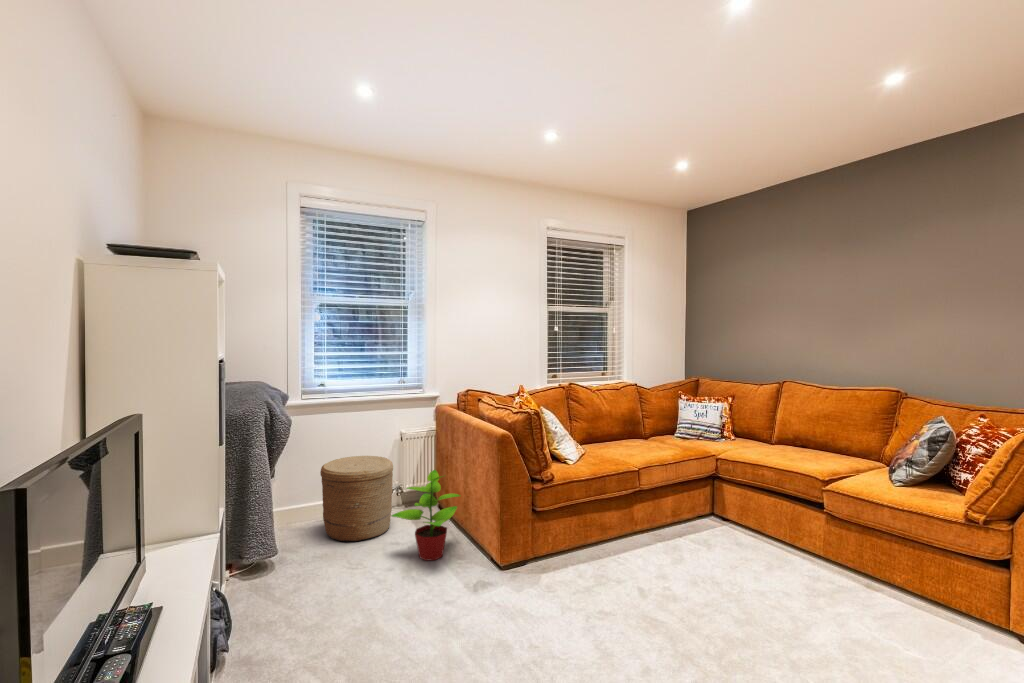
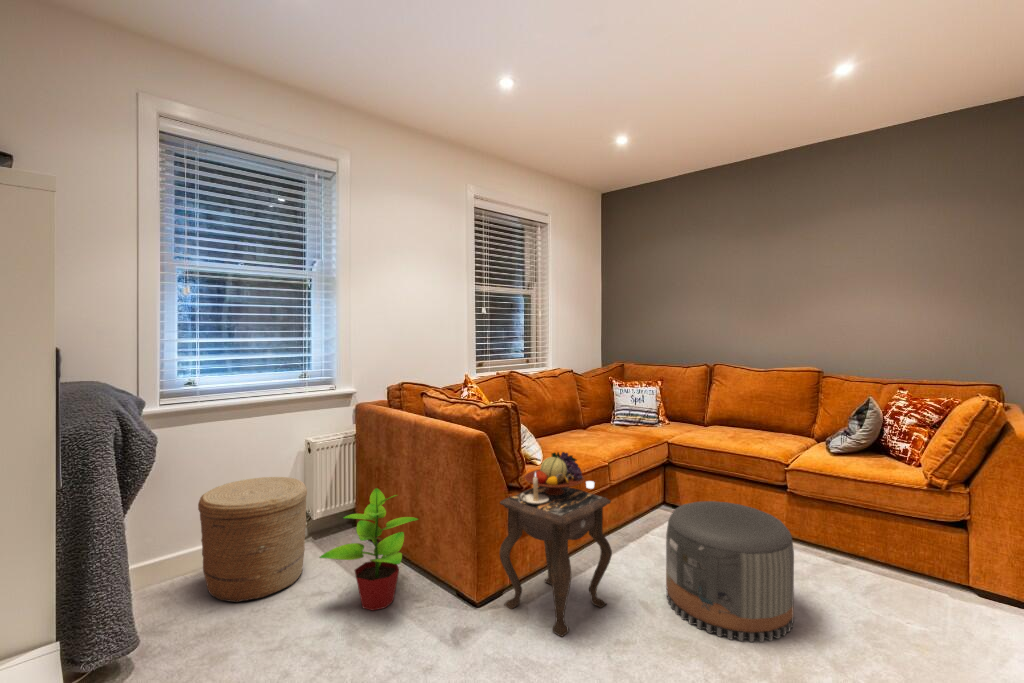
side table: none [518,449,611,601] -> present [500,452,612,636]
pouf: none [661,508,777,636] -> present [666,501,794,642]

